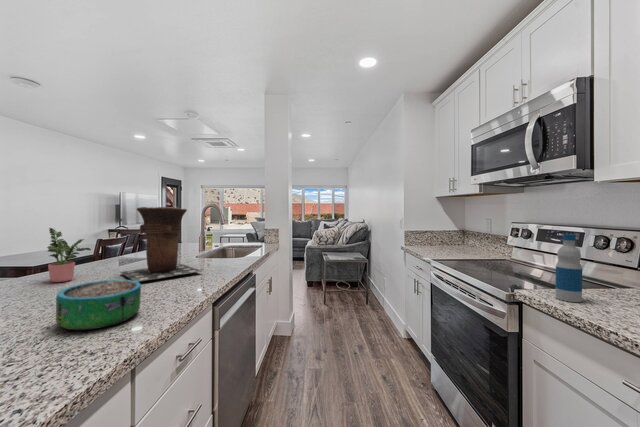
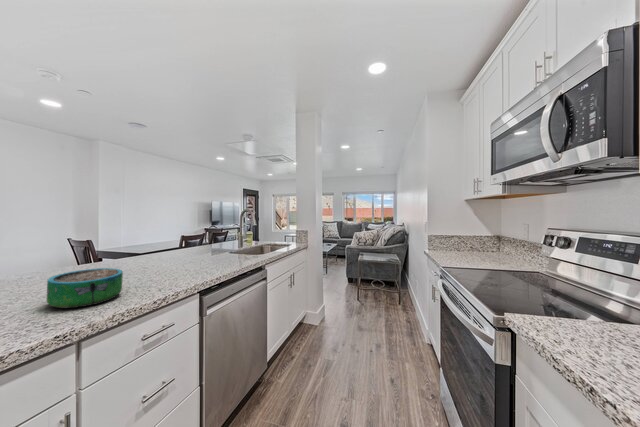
vase: present [121,207,202,282] -> none [154,210,213,270]
potted plant: present [47,228,91,282] -> none [103,225,140,267]
bottle: present [556,234,582,302] -> none [568,244,609,340]

